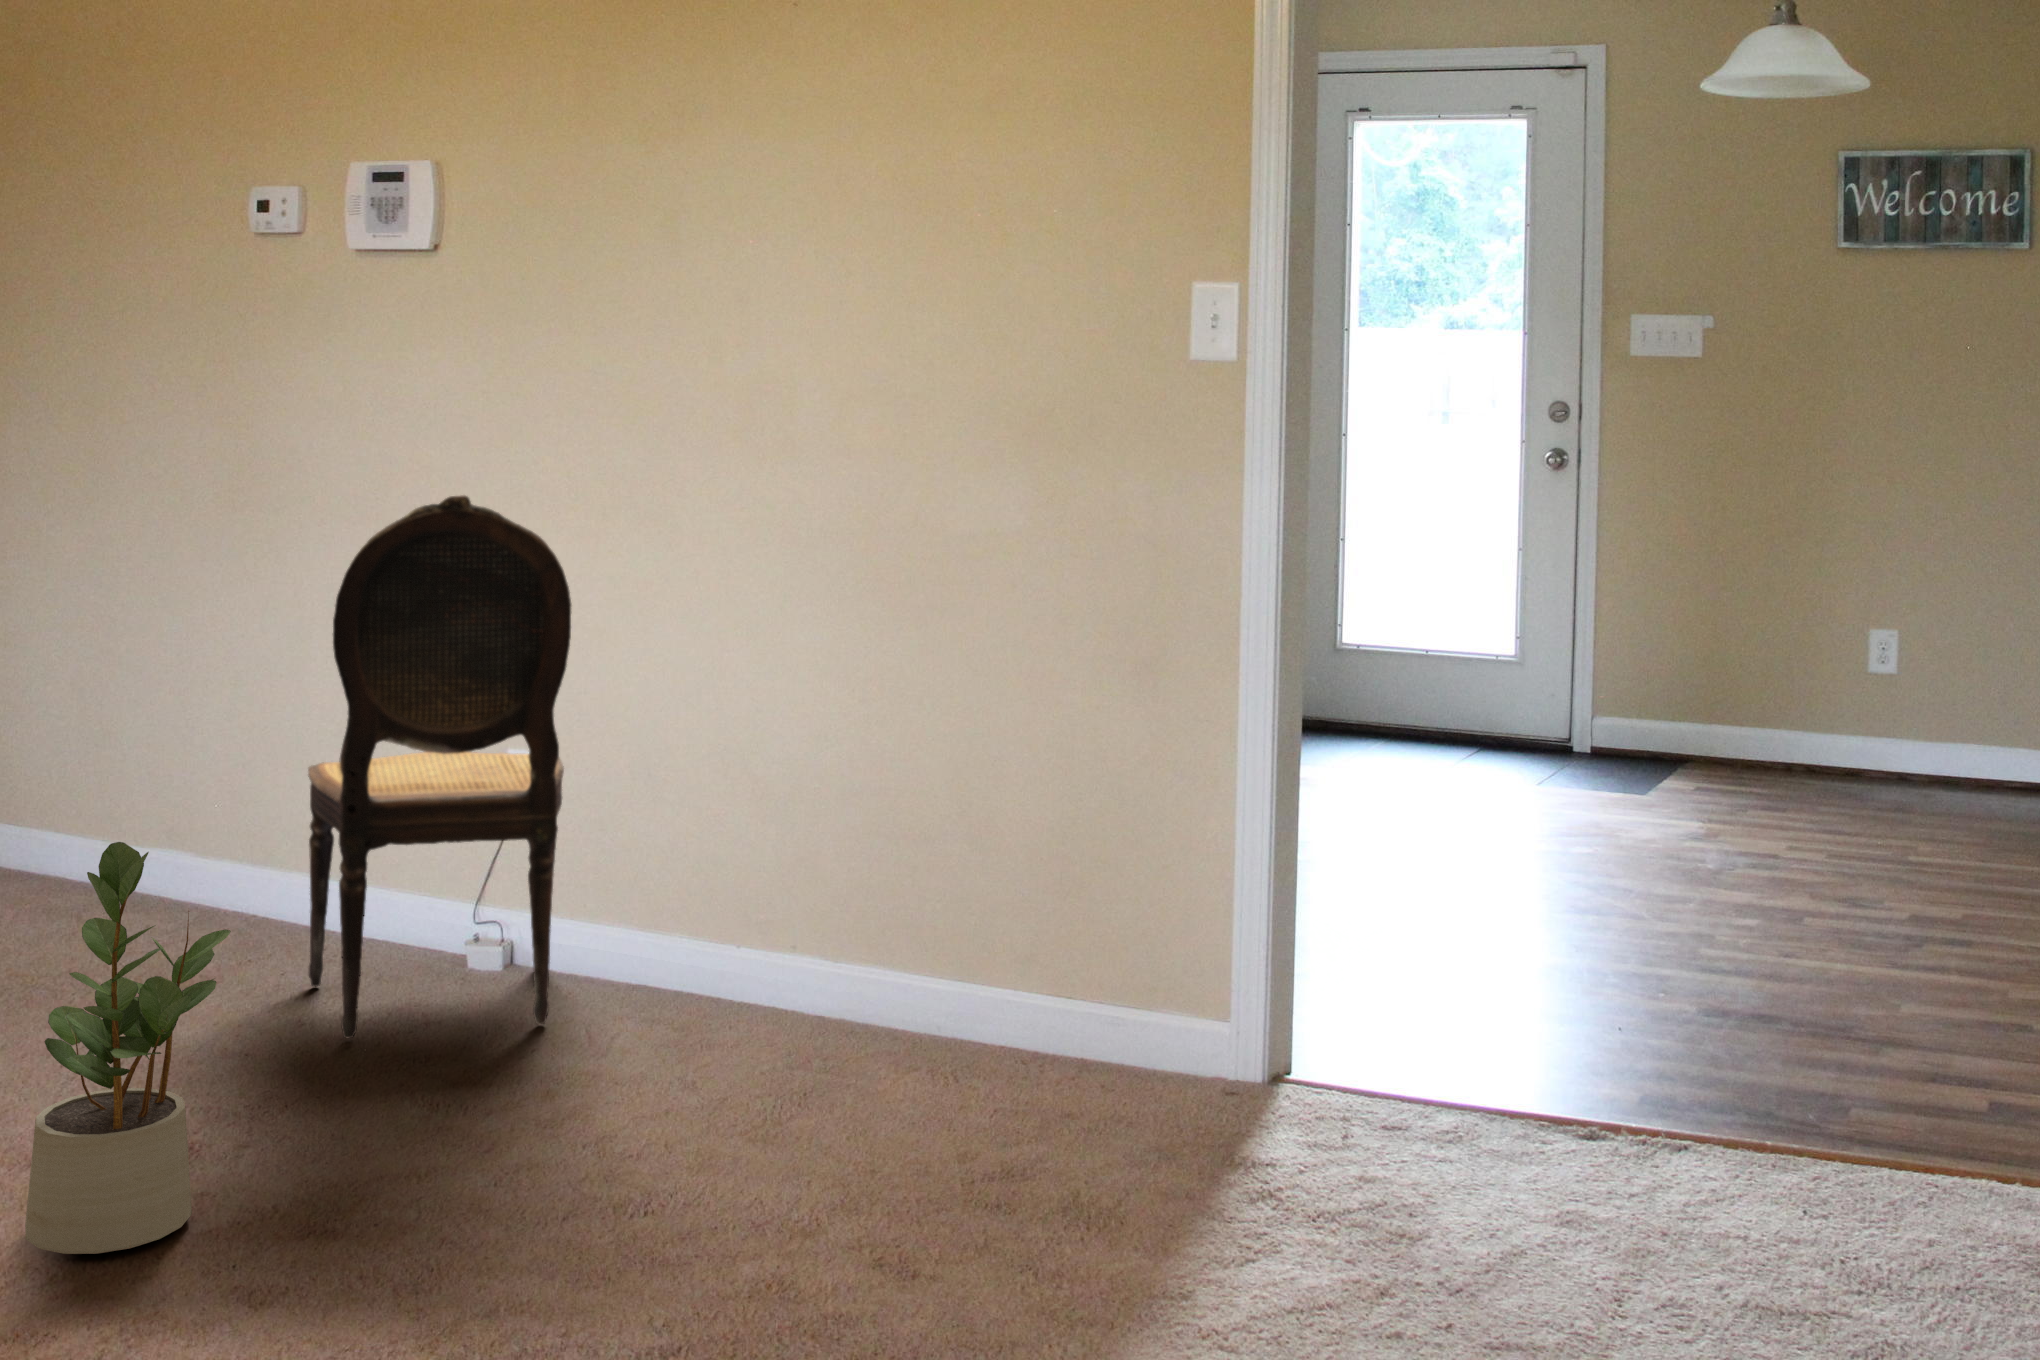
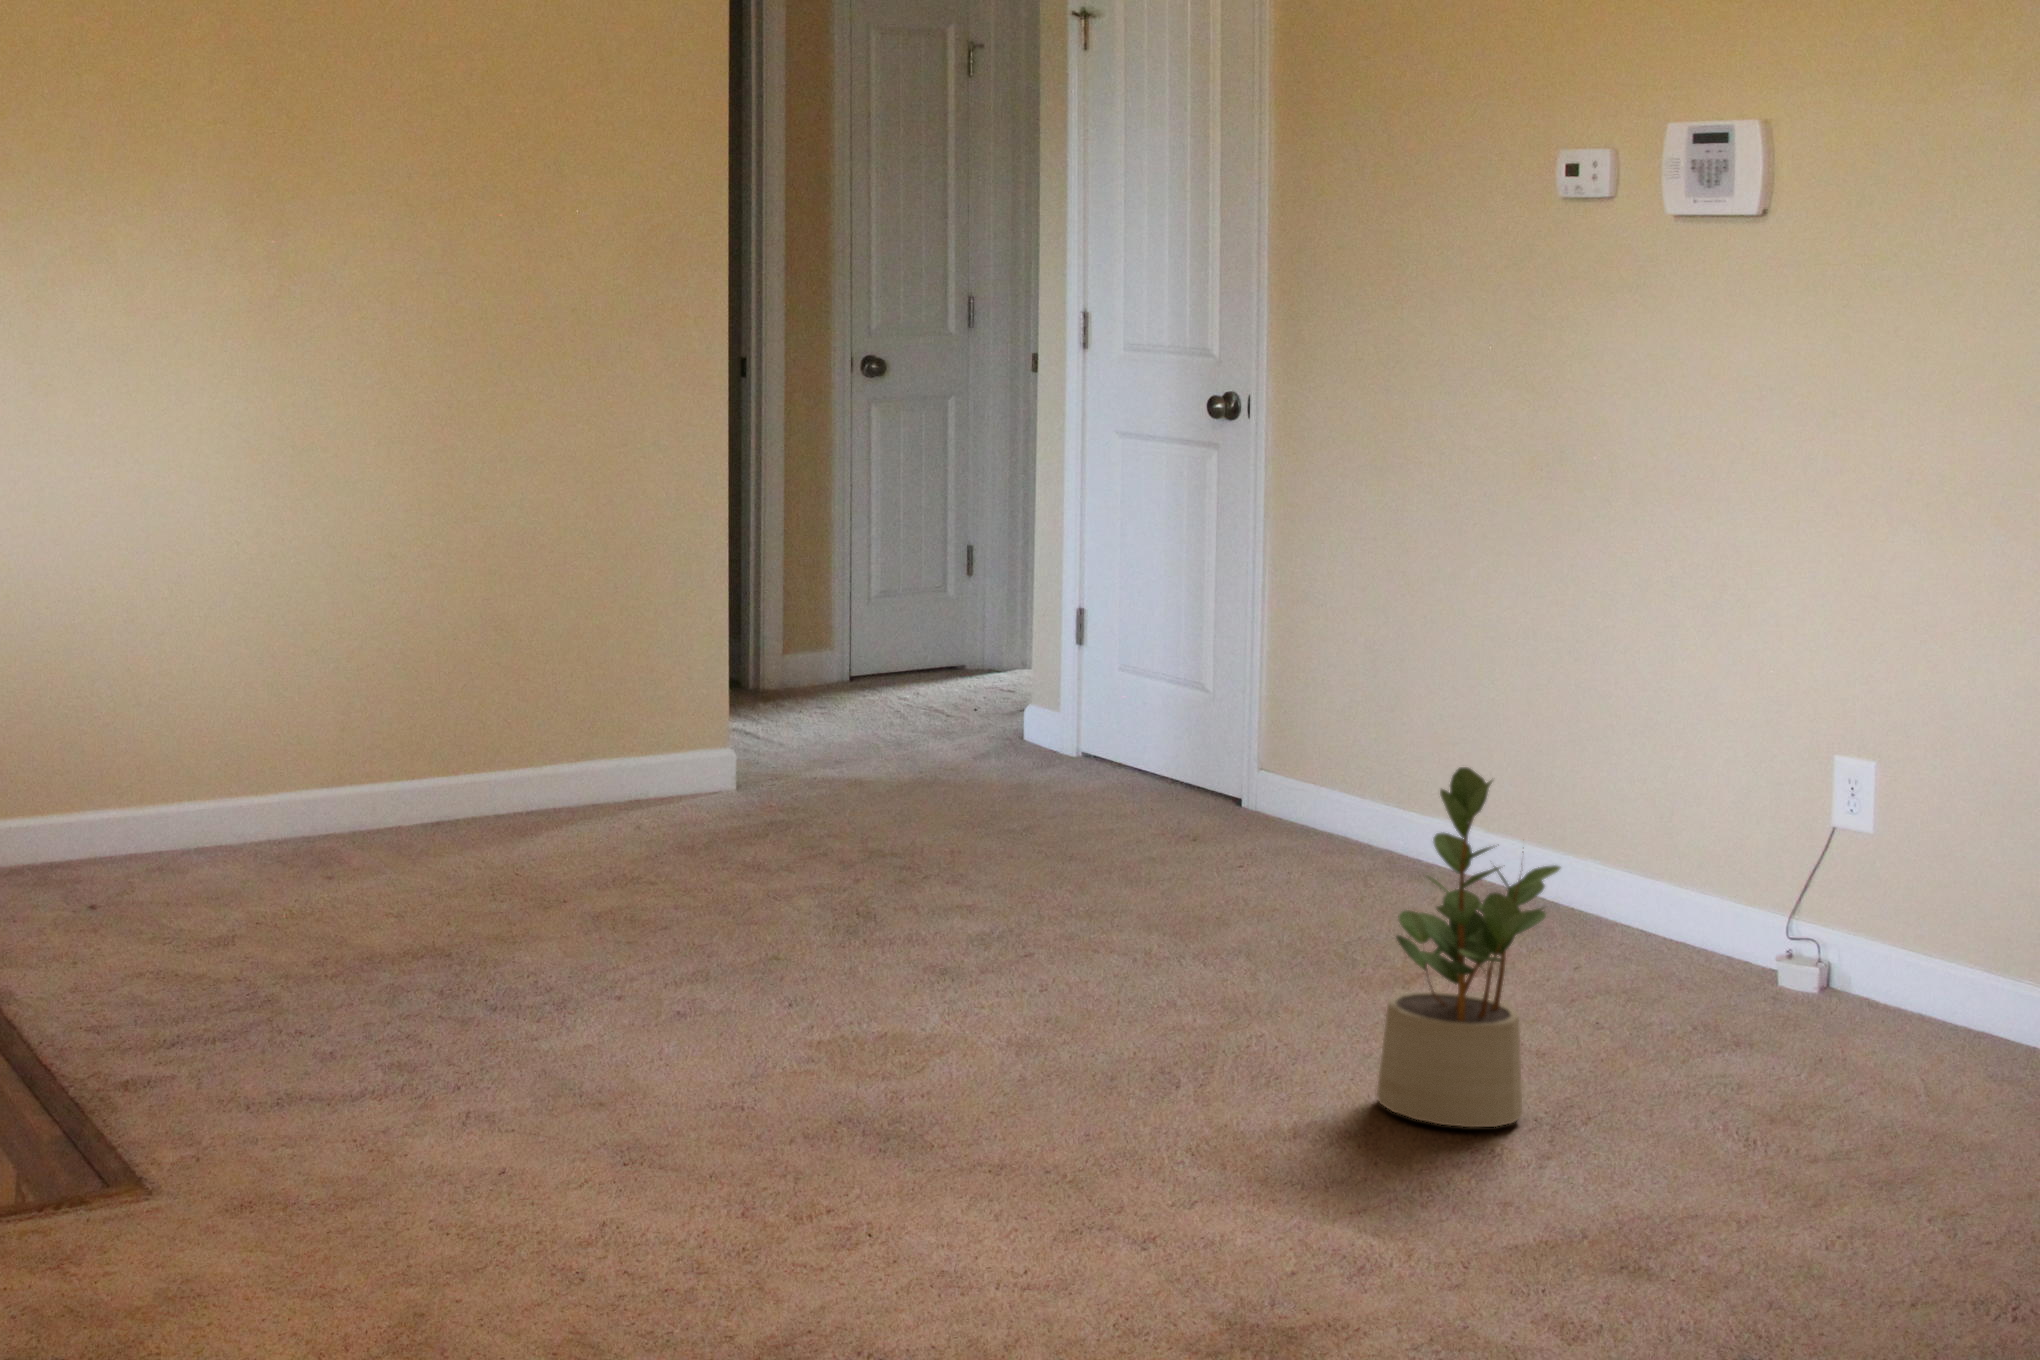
dining chair: present [308,495,571,1038] -> none [1609,476,1914,1042]

